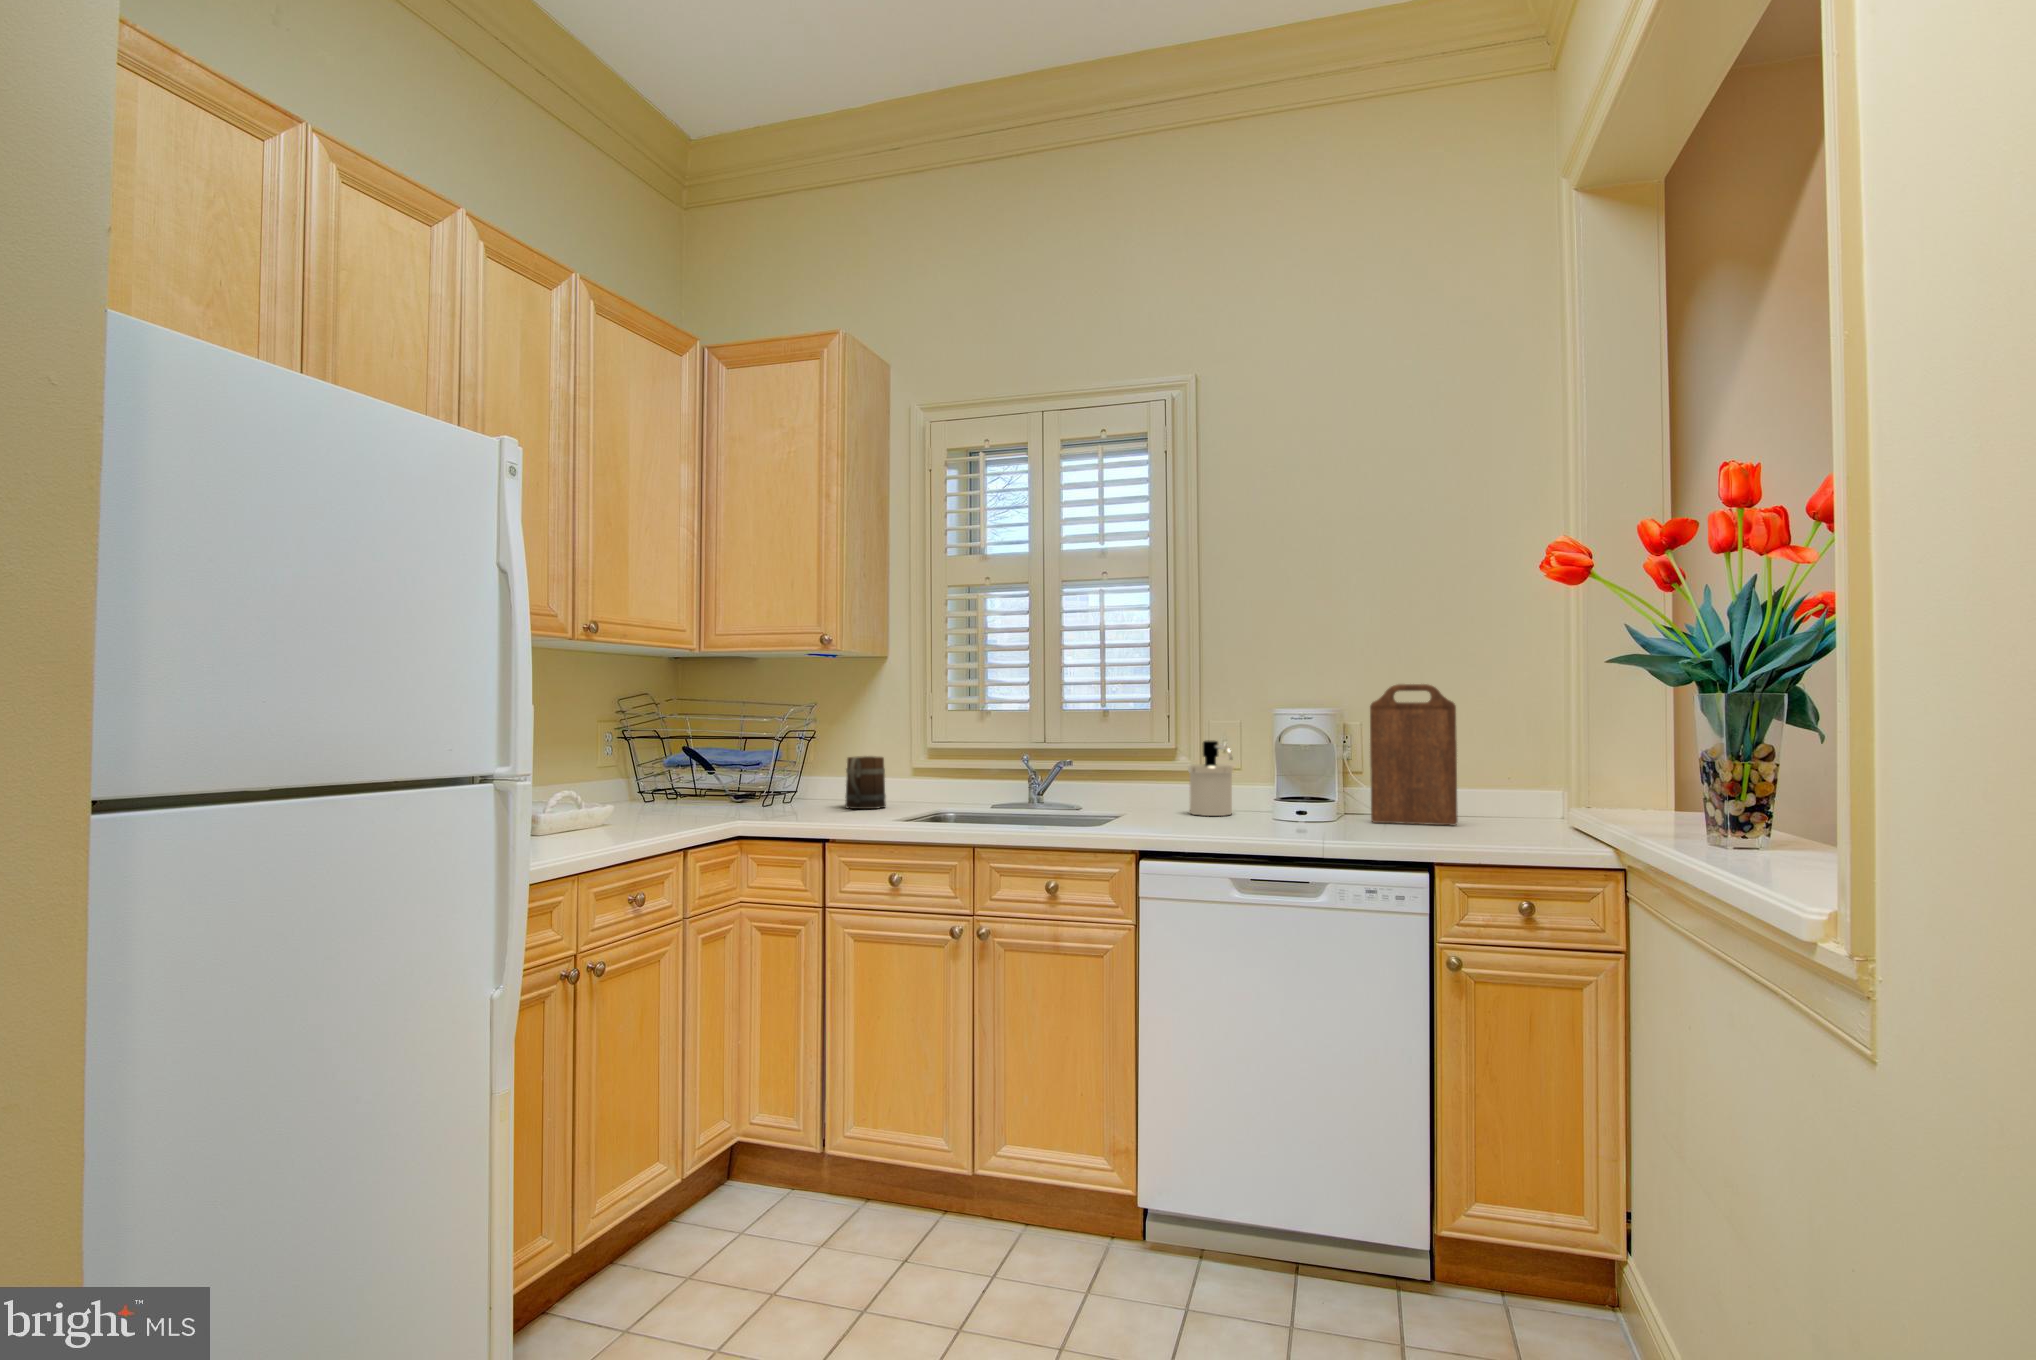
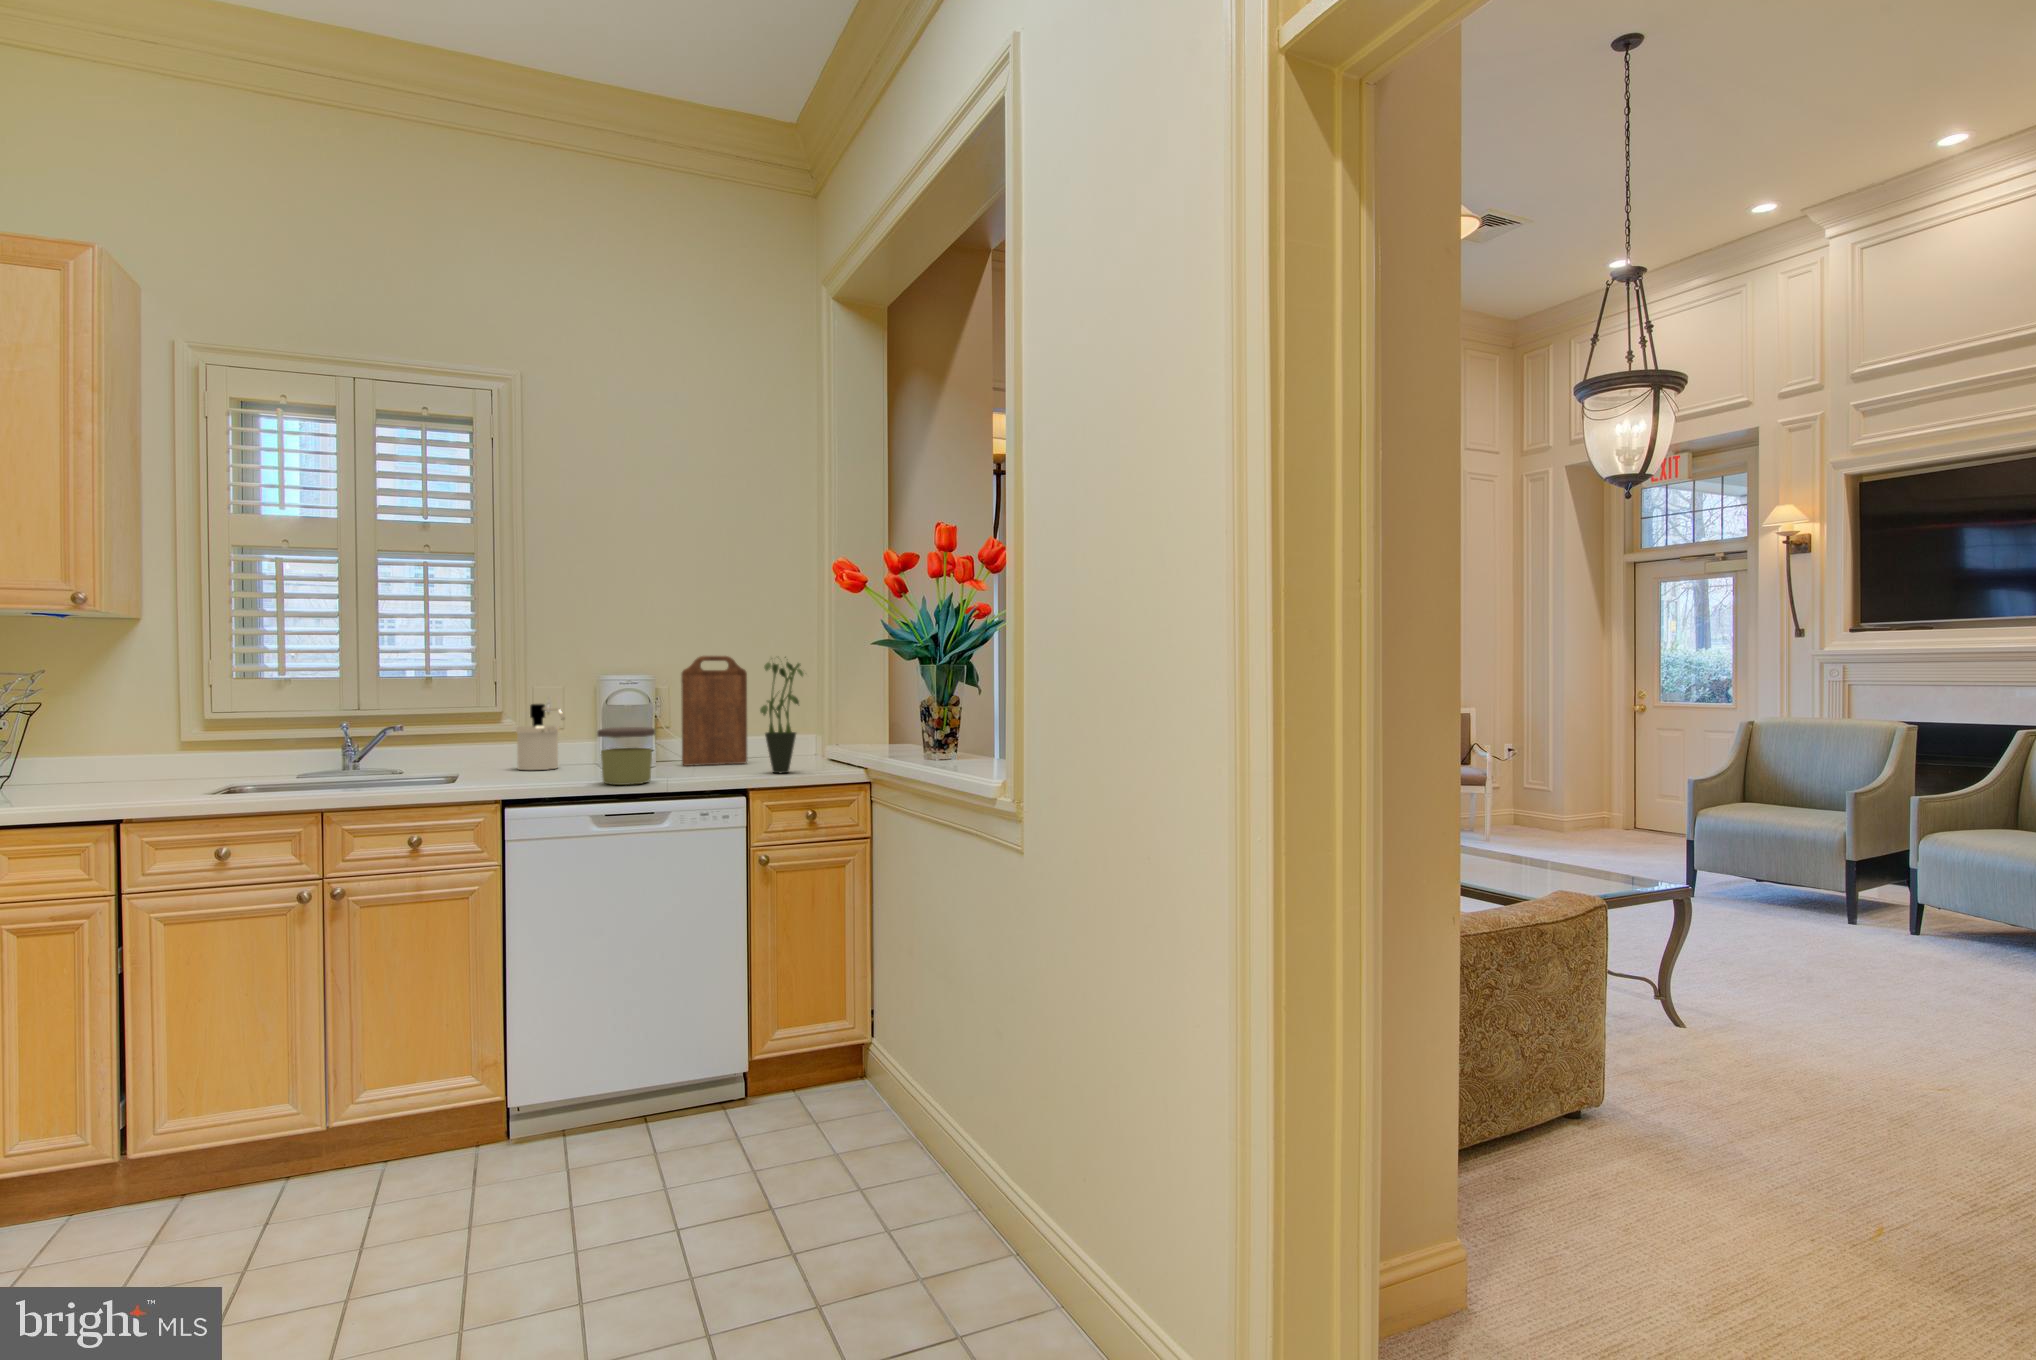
potted plant: none [1455,683,1529,844] -> present [760,657,803,773]
mug: present [845,756,886,809] -> none [88,731,149,791]
jar: none [1243,772,1312,844] -> present [597,727,655,785]

